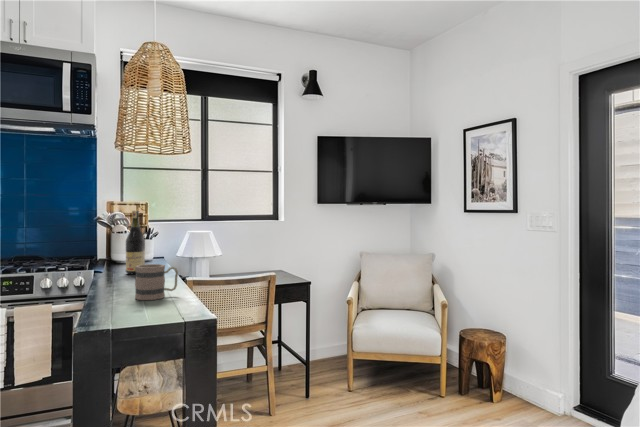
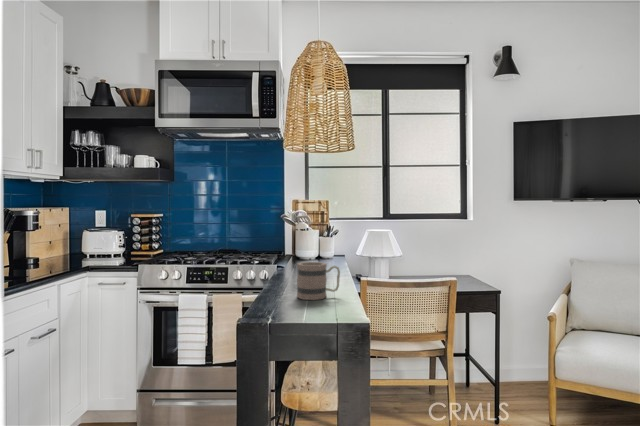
wine bottle: present [126,211,145,274] -> none [302,208,319,271]

